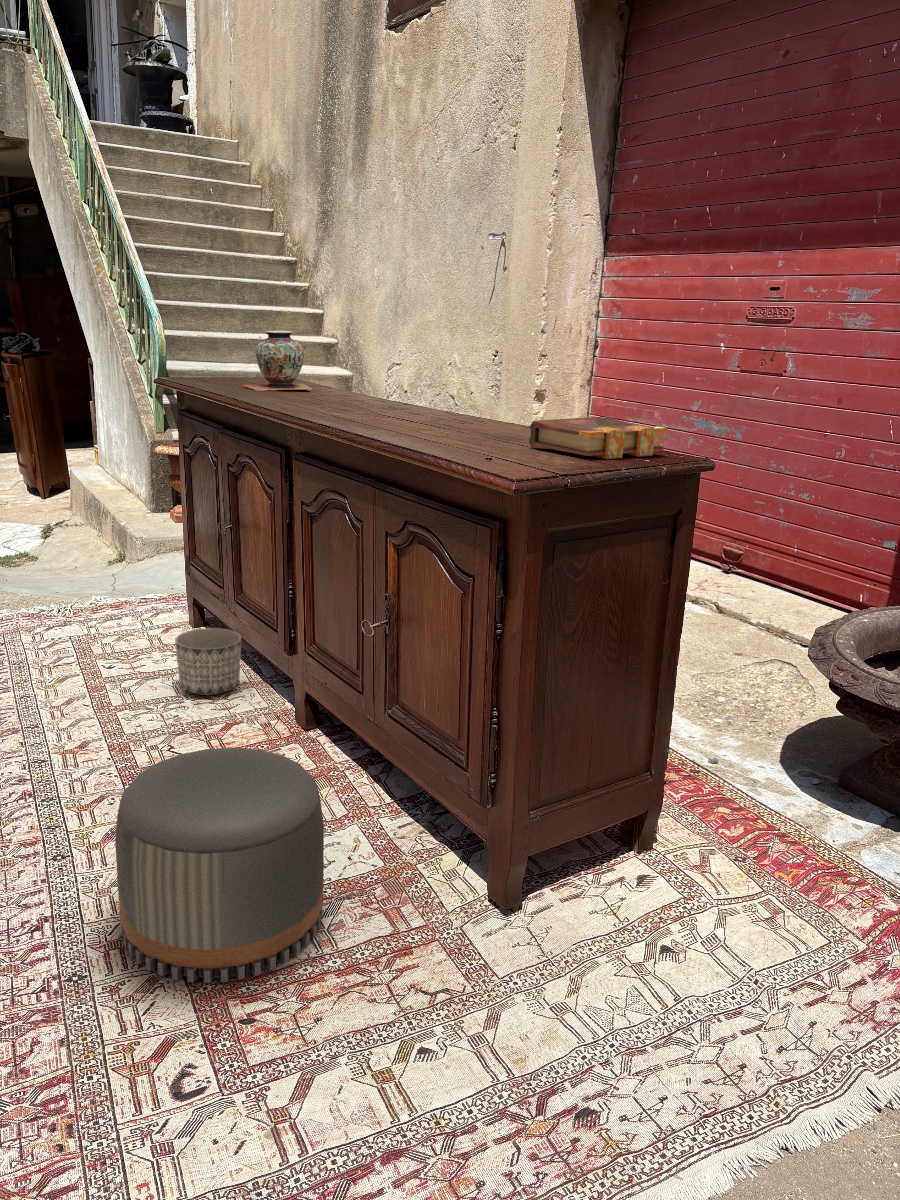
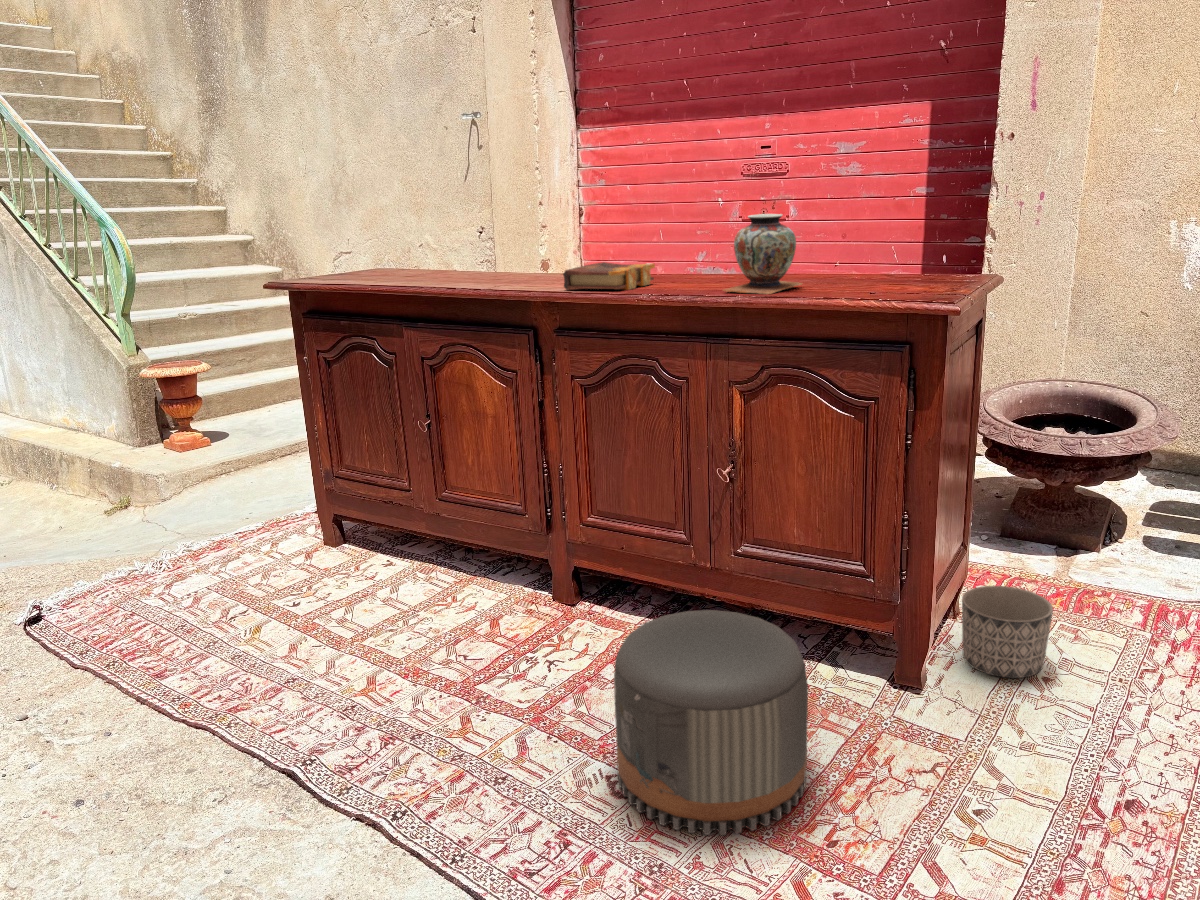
decorative vase: present [243,331,312,391] -> present [723,214,802,294]
book: present [529,417,668,459] -> present [563,262,655,290]
planter: present [175,628,241,696] -> present [962,586,1053,678]

